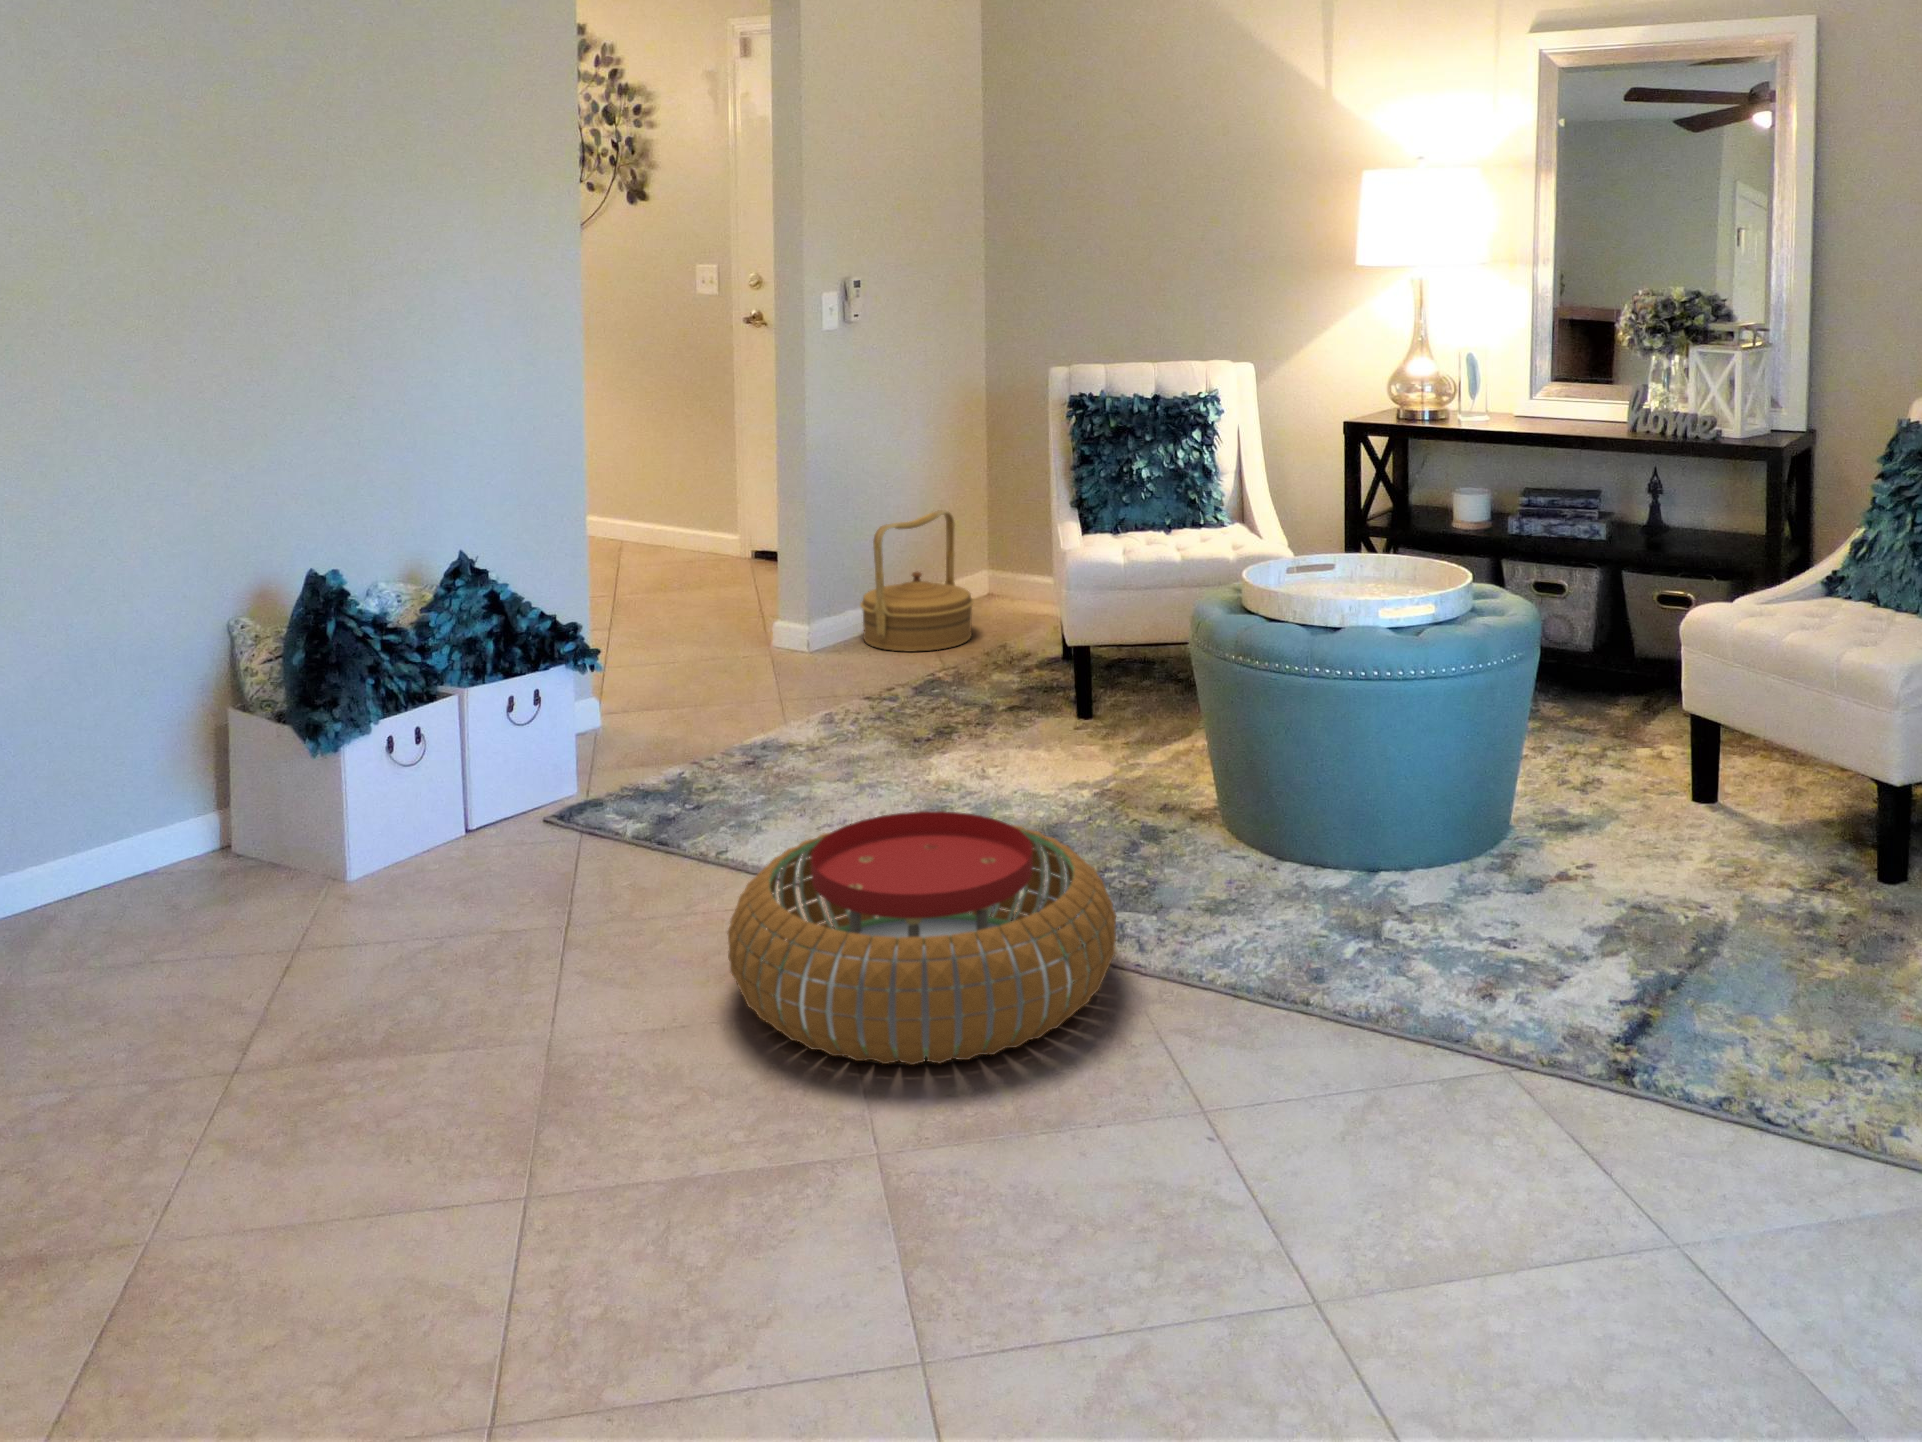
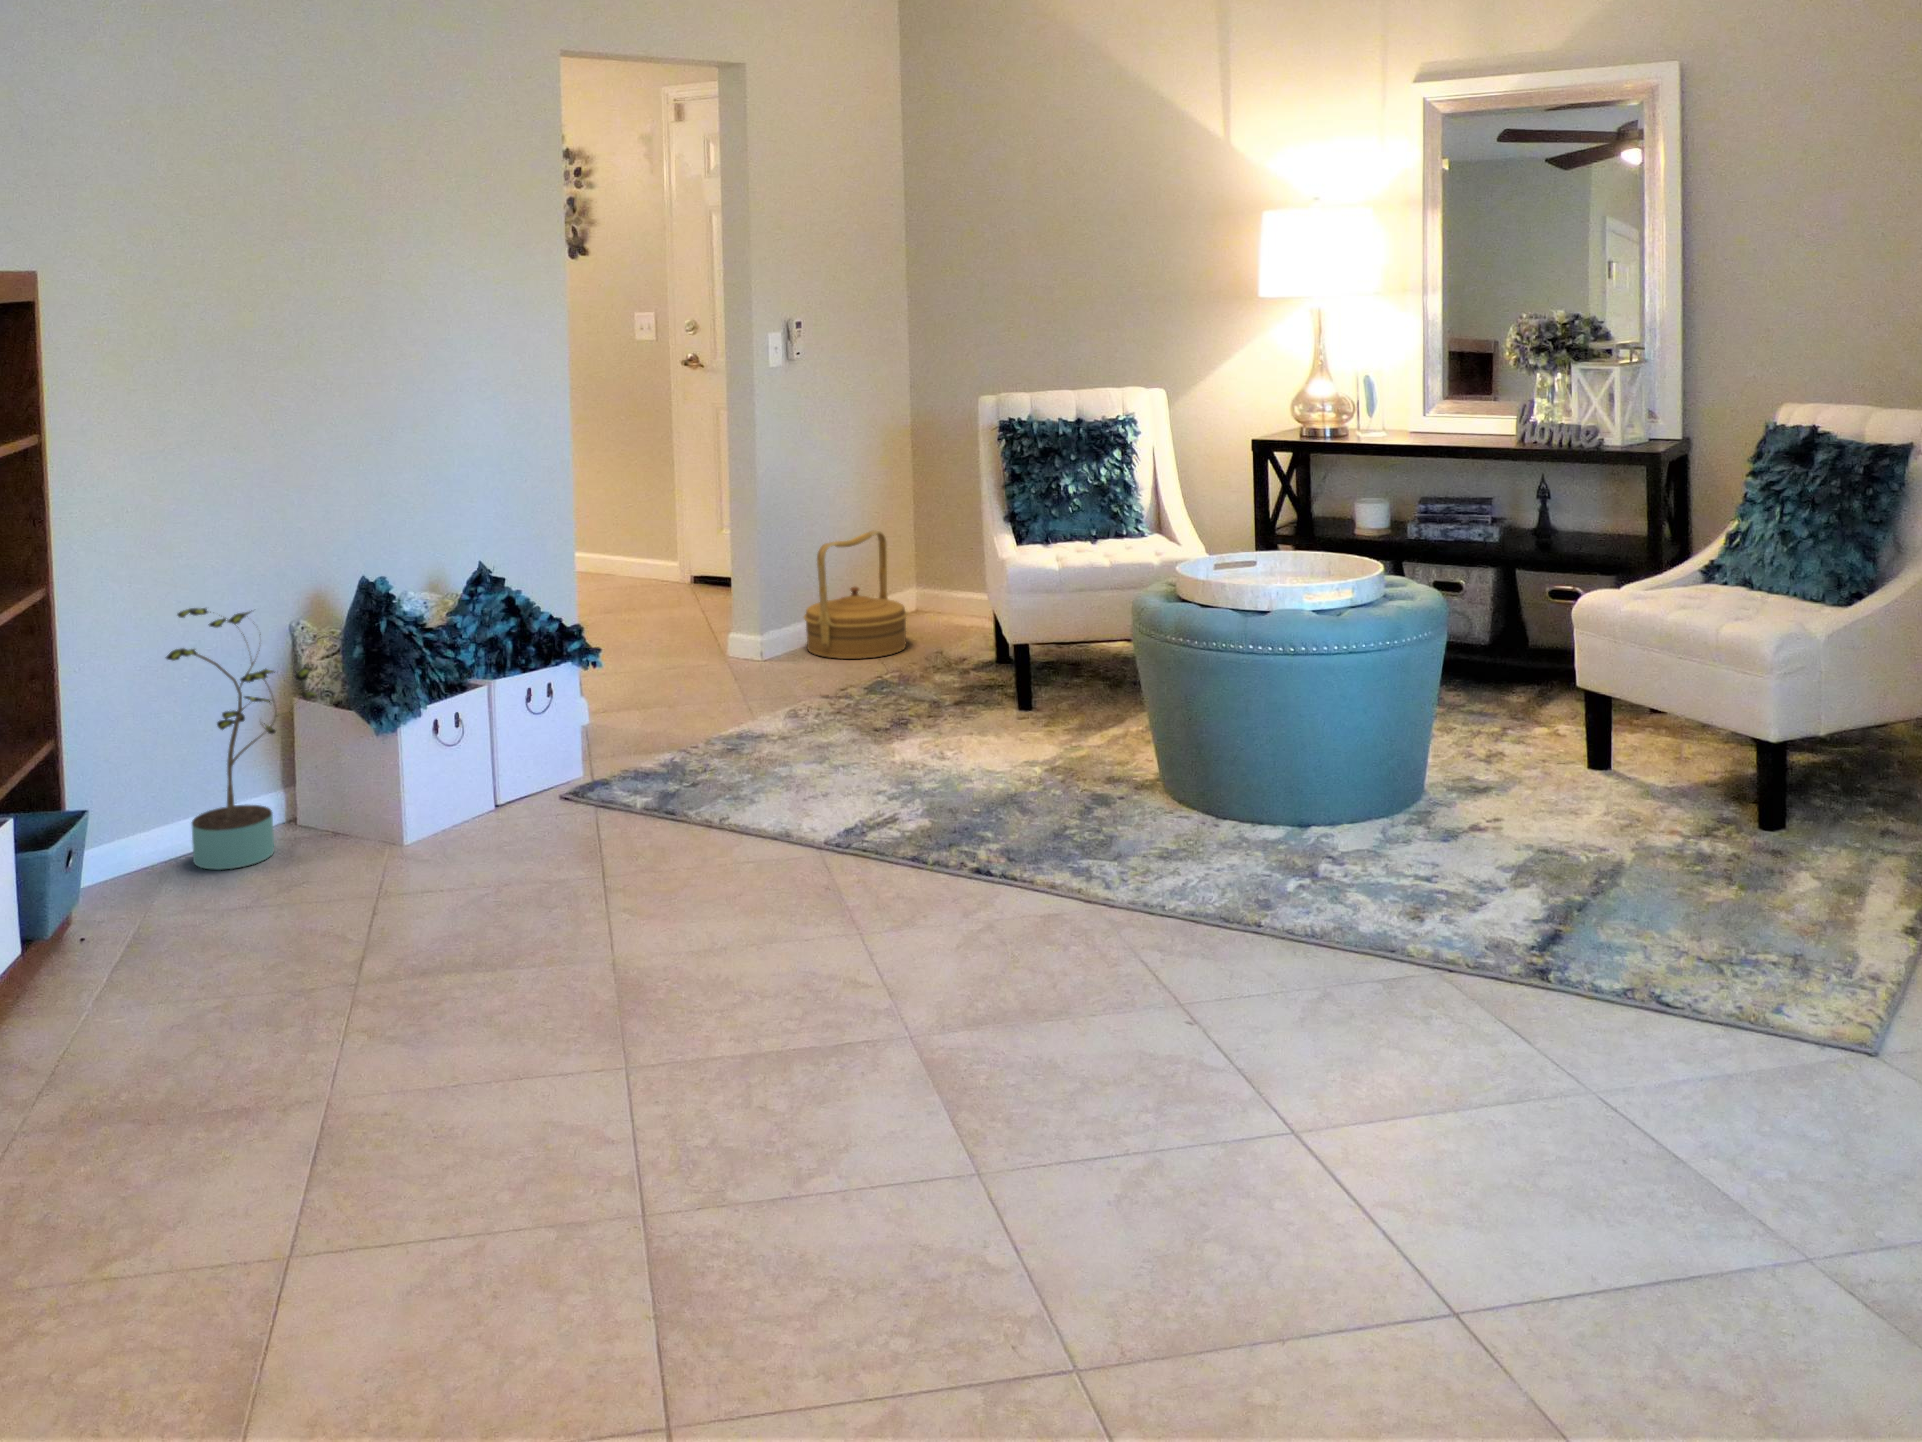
potted plant: none [48,607,246,914] -> present [166,608,318,870]
pouf: present [727,811,1116,1065] -> none [758,770,1091,971]

